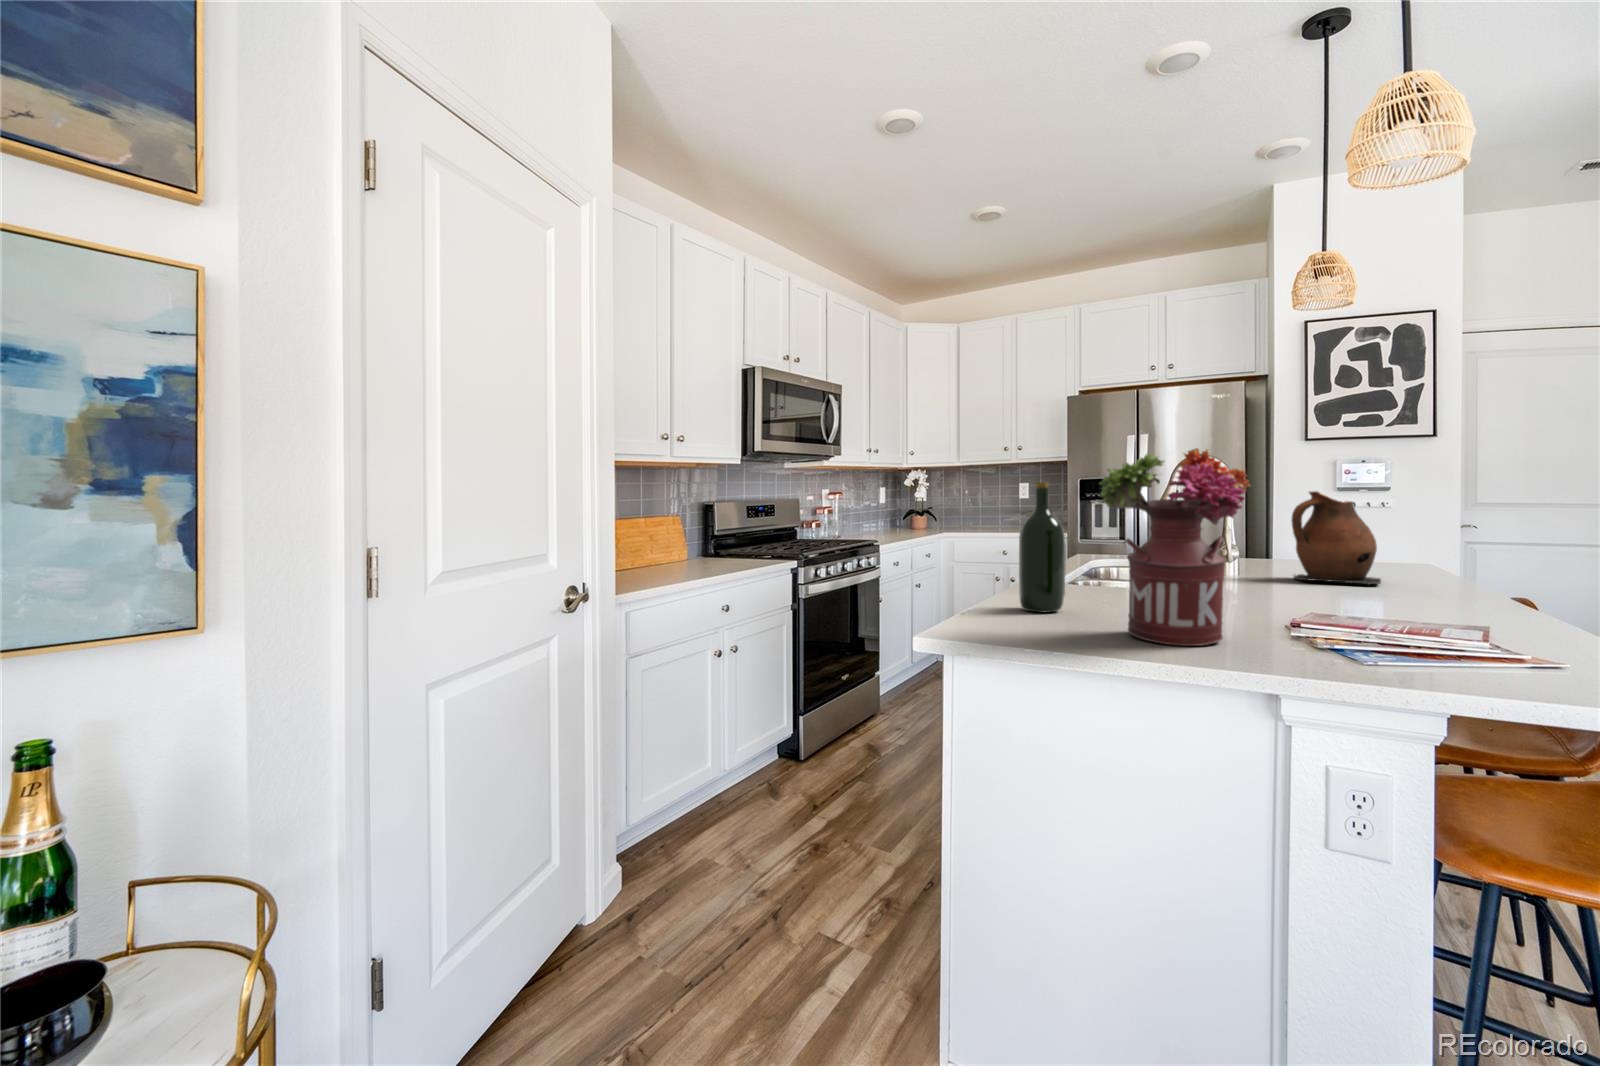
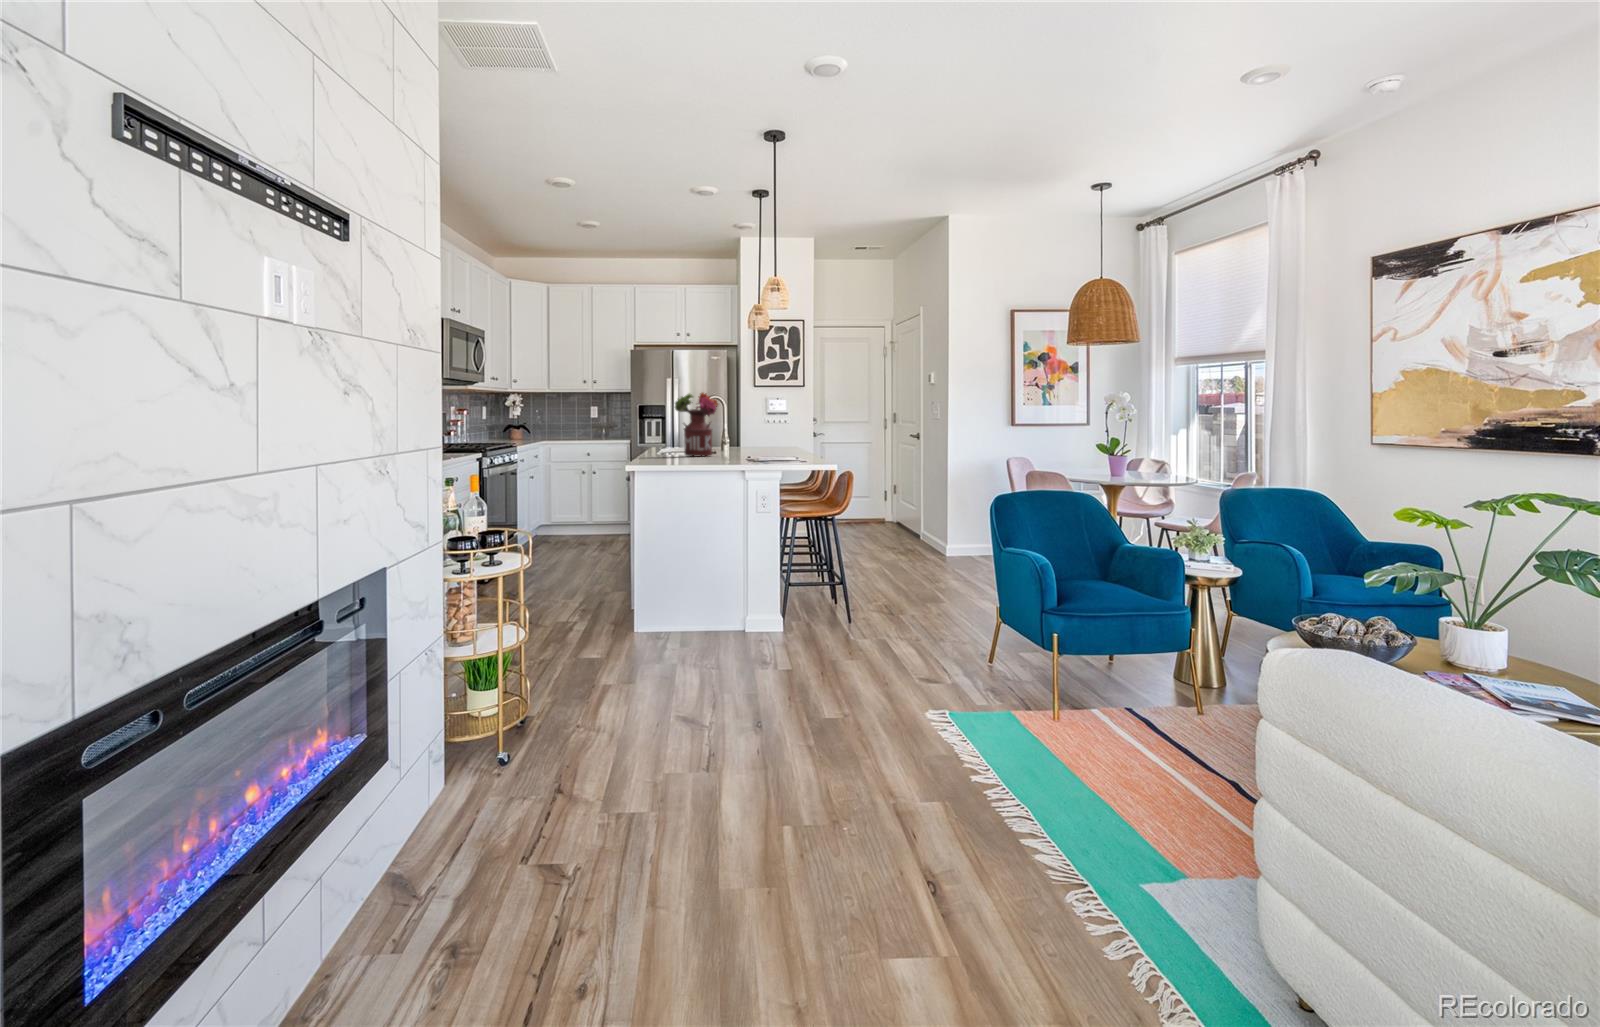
wine bottle: present [1019,482,1065,612] -> none [640,403,659,455]
ceramic pitcher: present [1292,491,1381,585] -> none [741,411,774,451]

